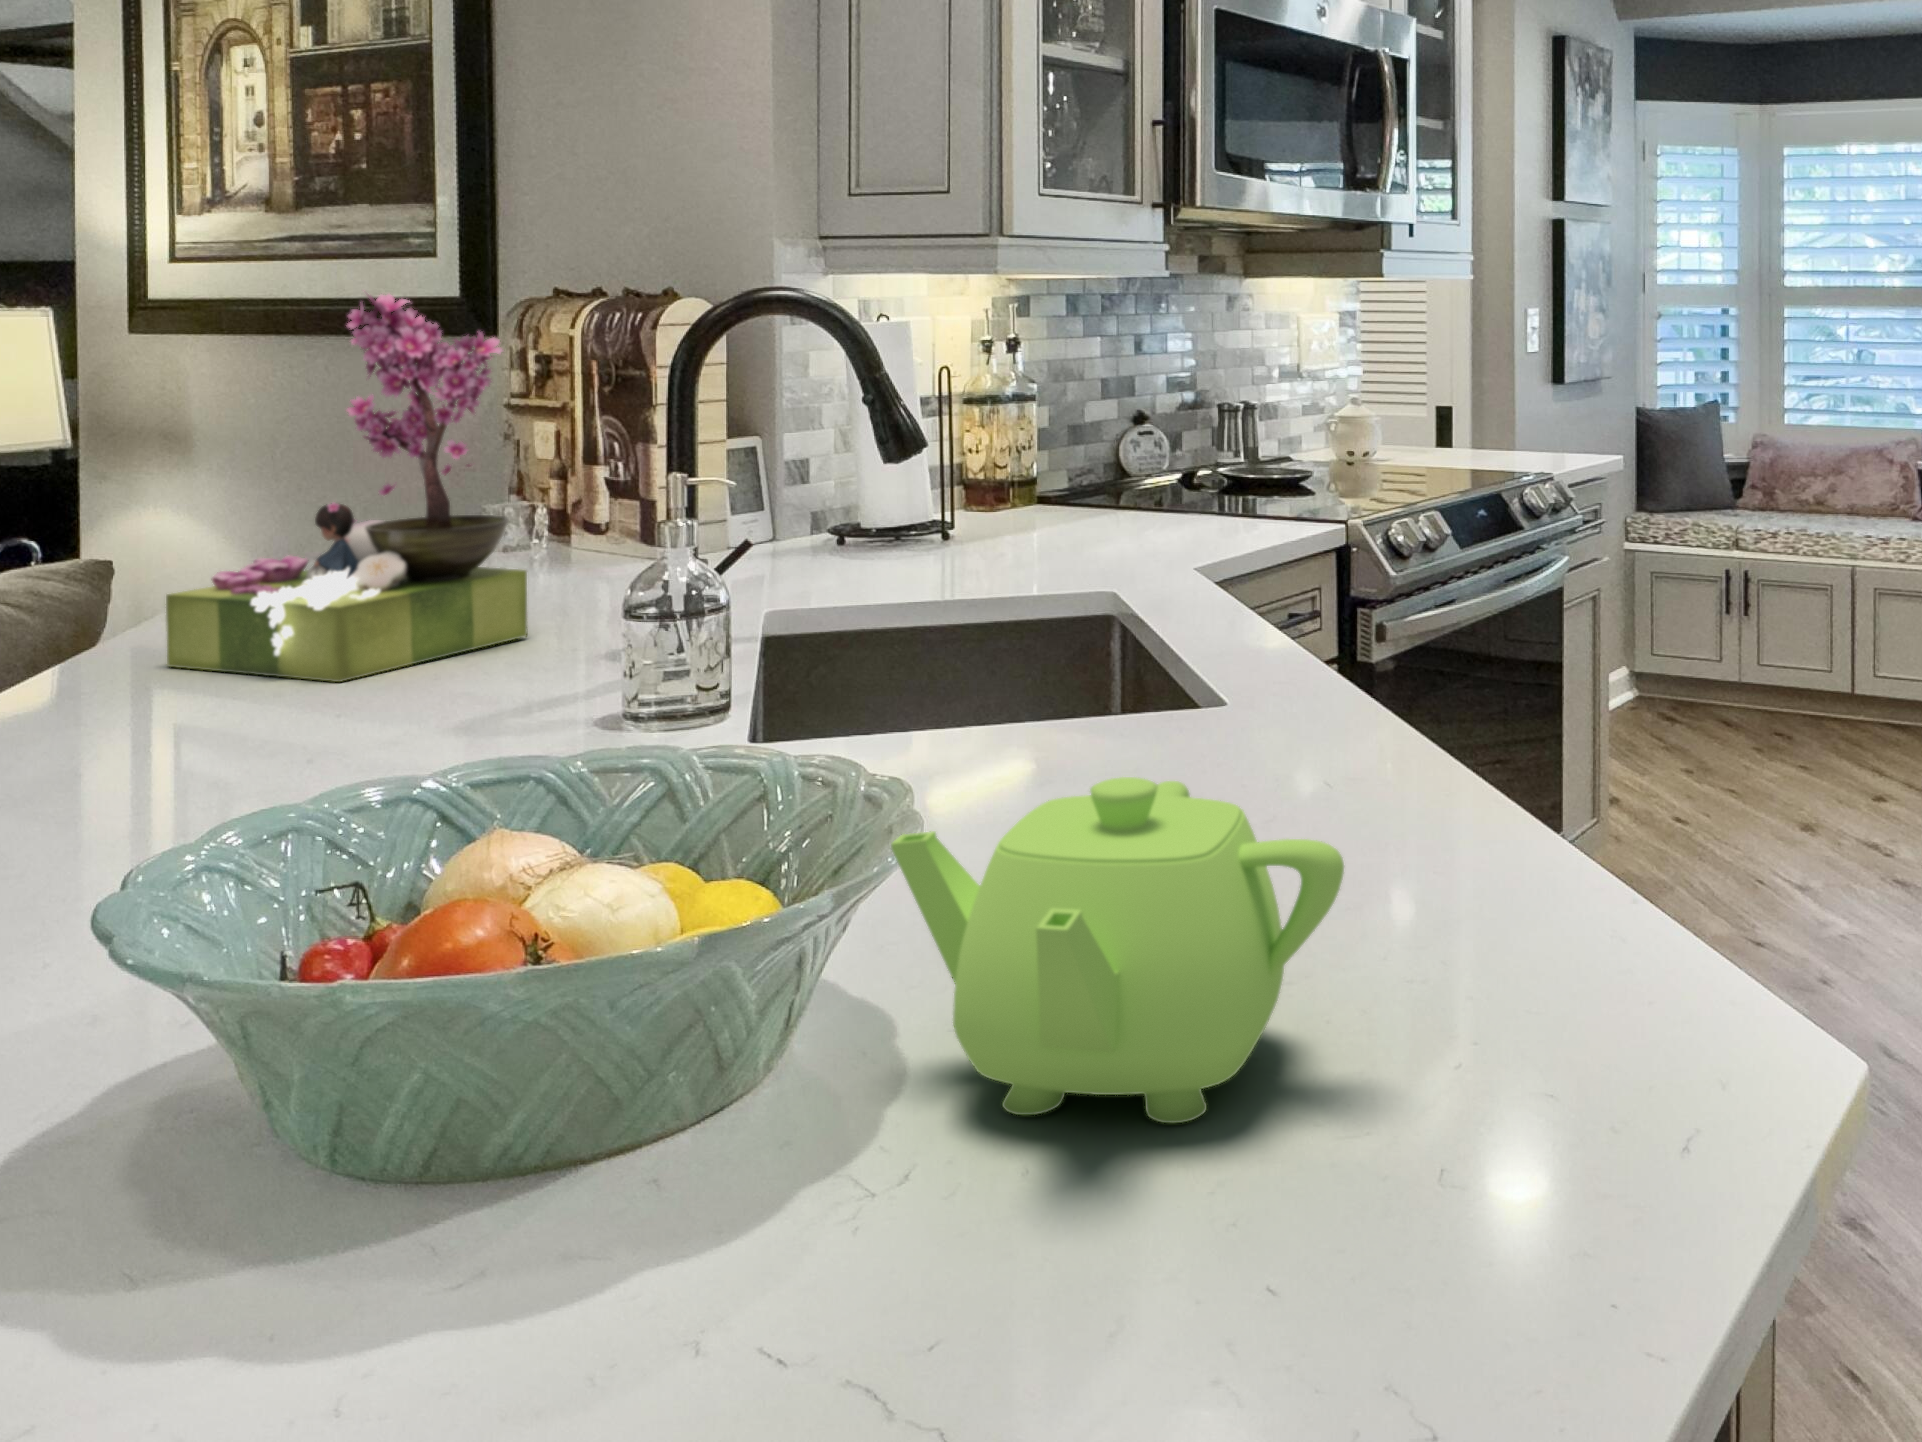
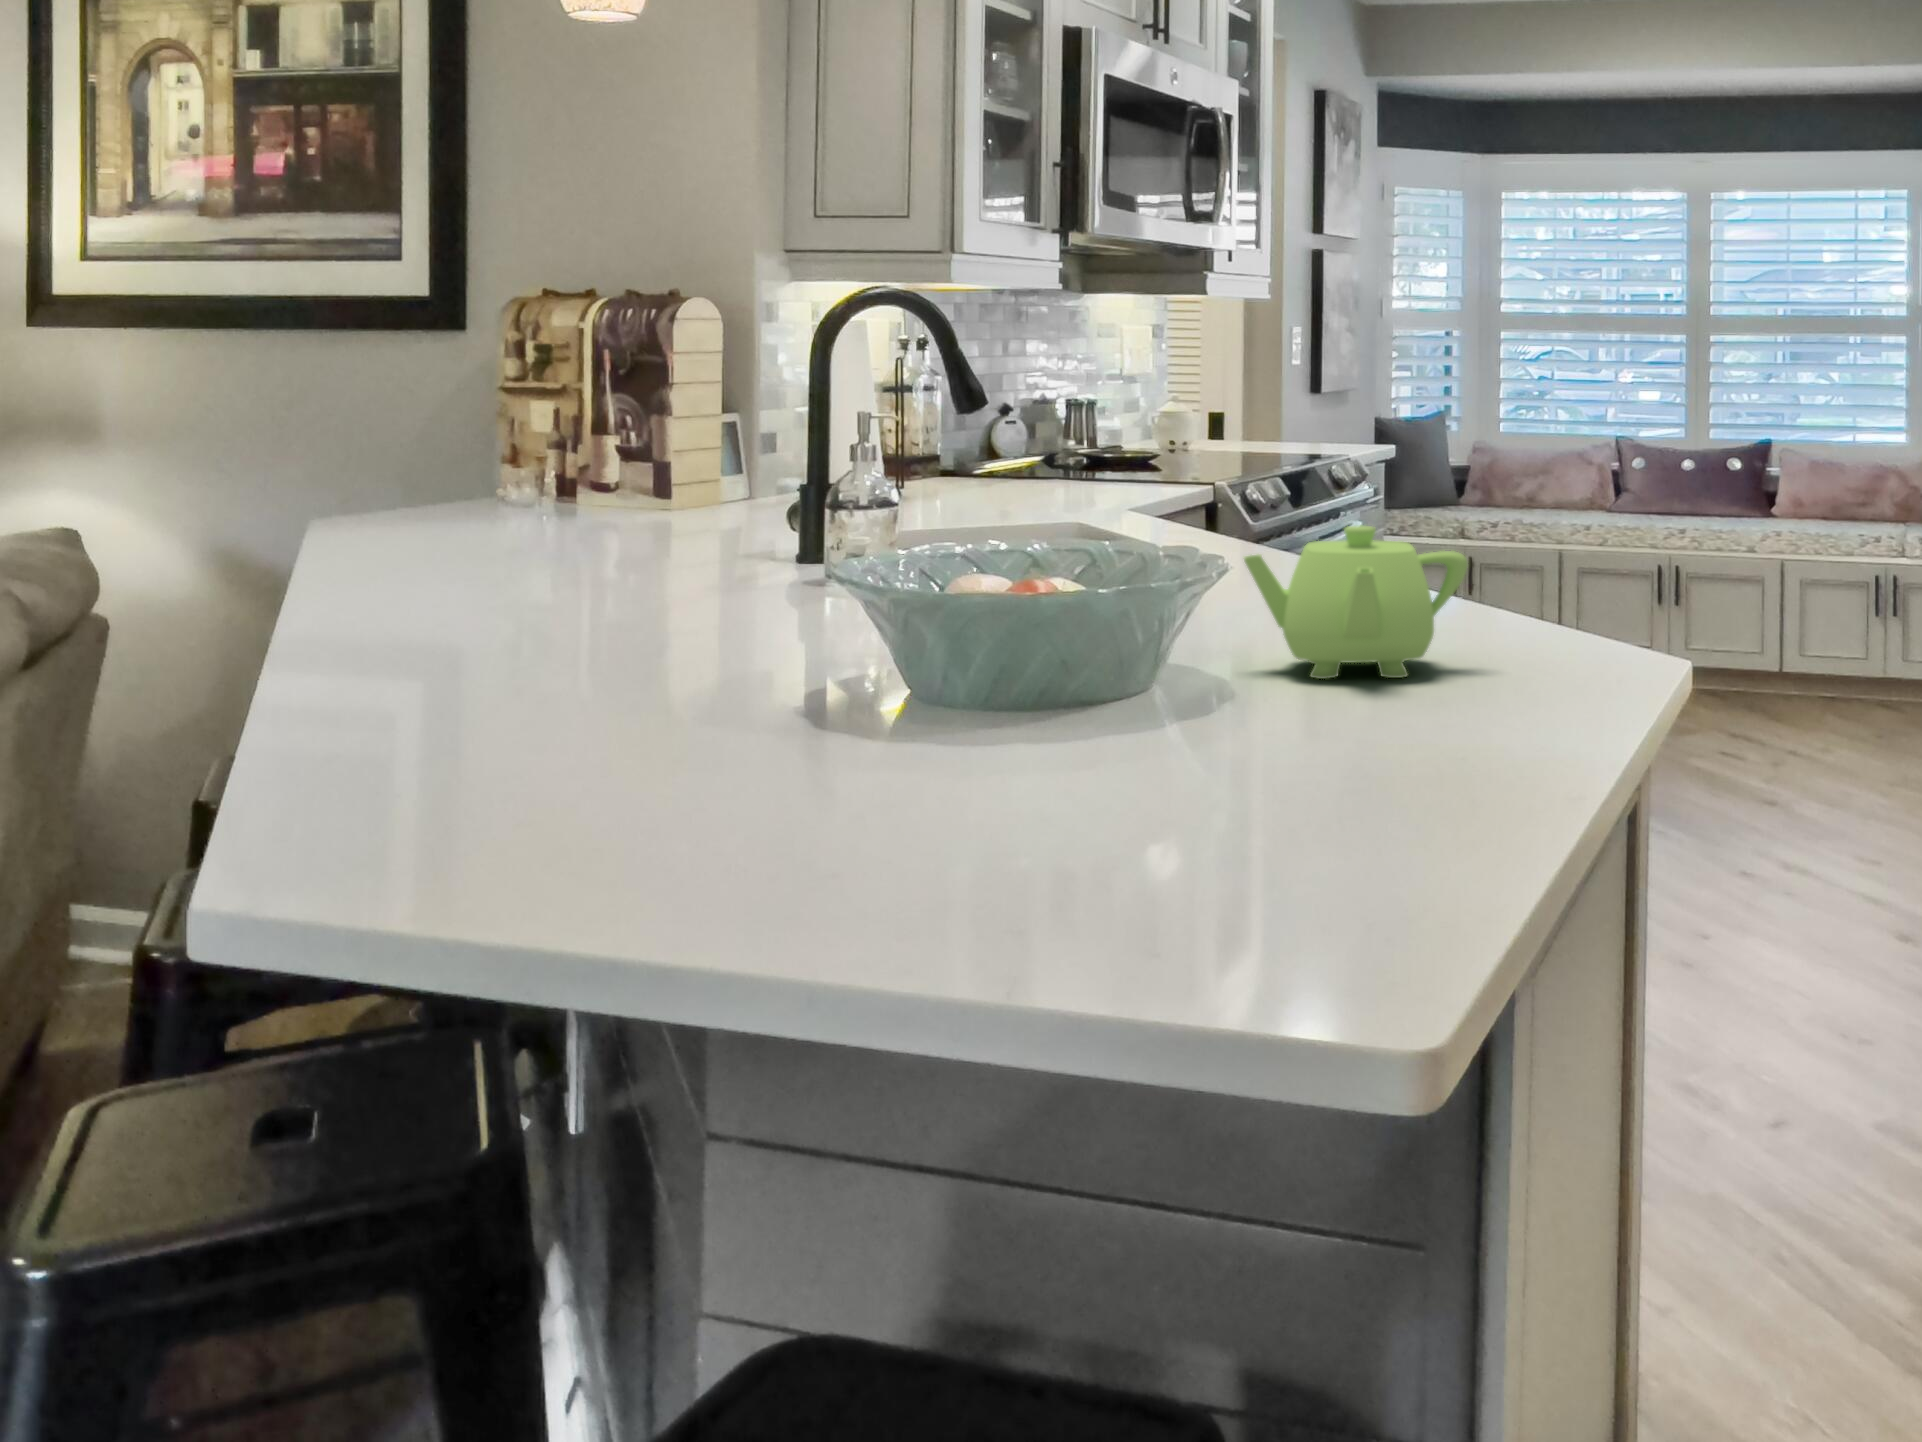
flower arrangement: present [166,294,528,682] -> none [419,283,677,570]

